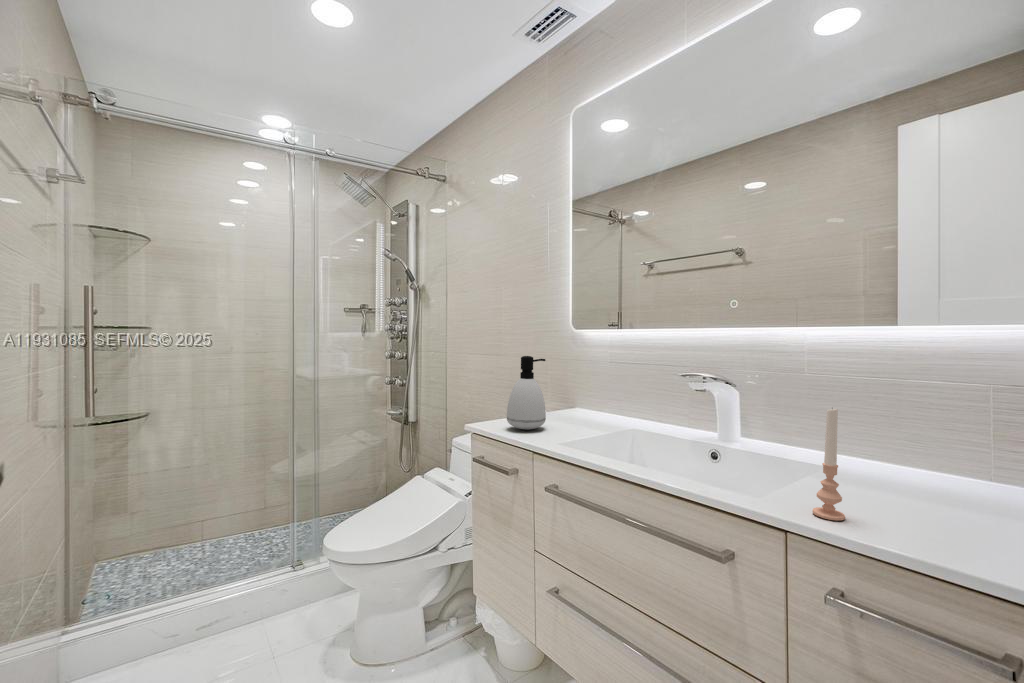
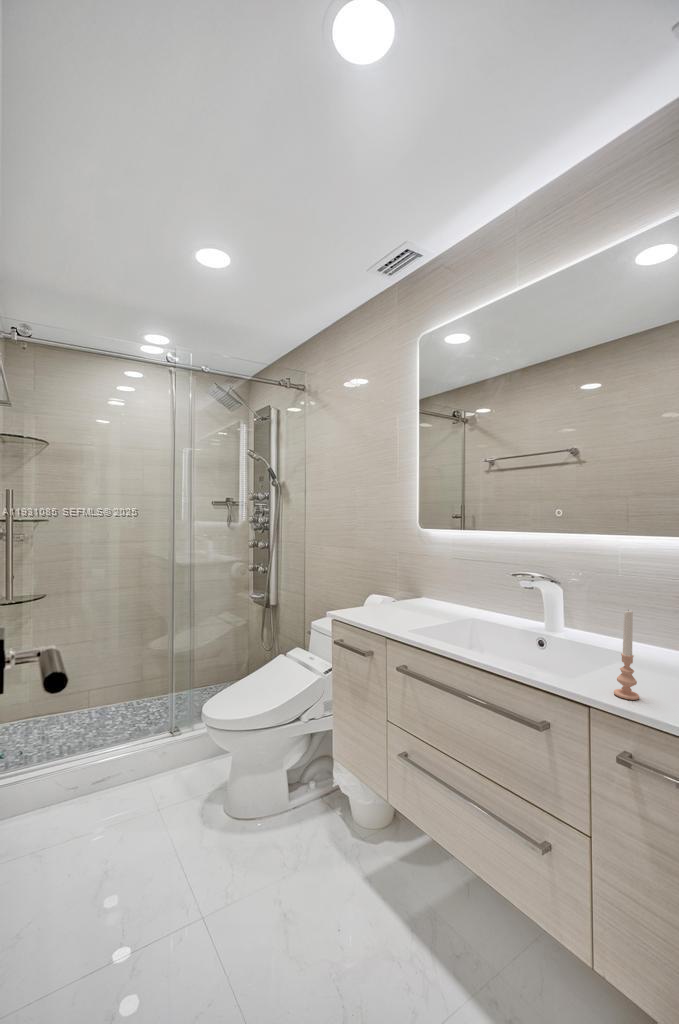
soap dispenser: present [507,356,546,429] -> none [362,553,396,617]

